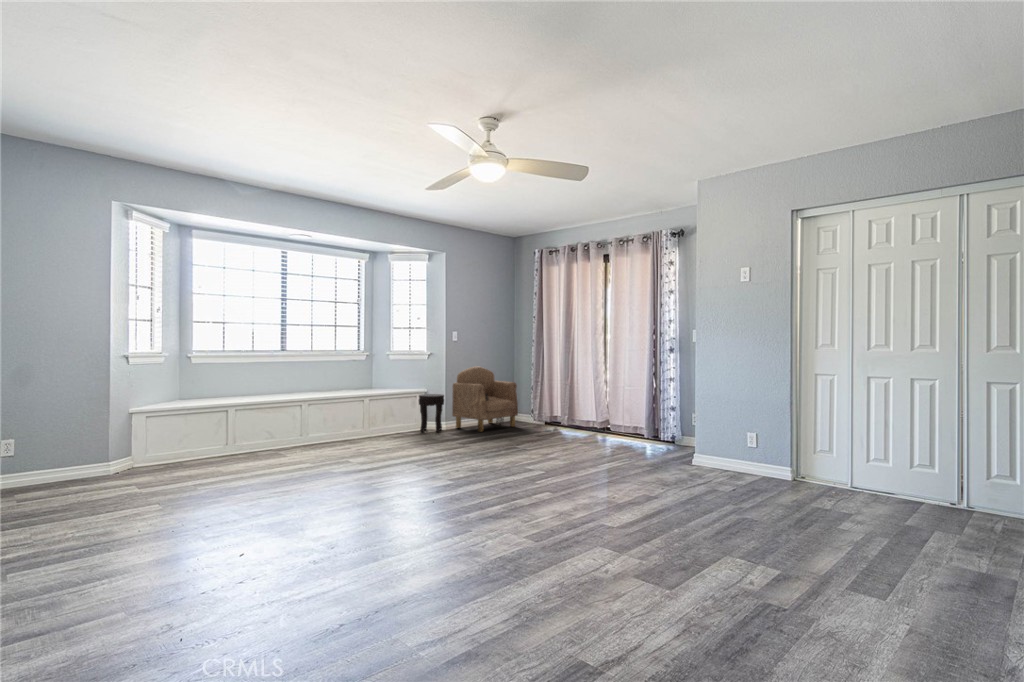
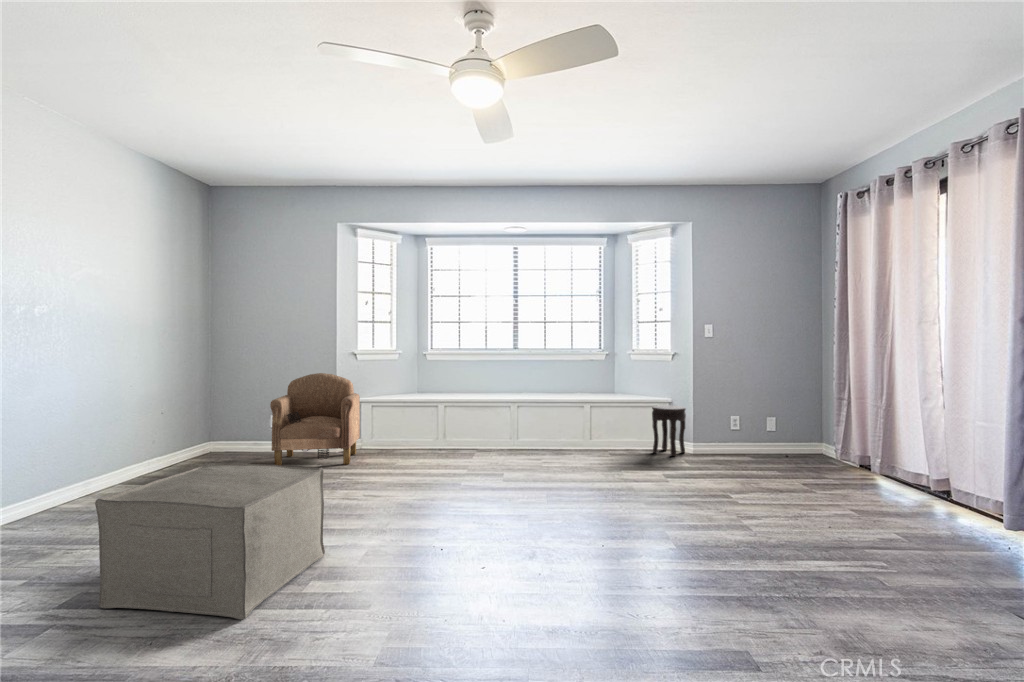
armchair: present [452,366,518,432] -> present [270,373,360,466]
ottoman: none [220,454,394,605] -> present [95,463,325,620]

